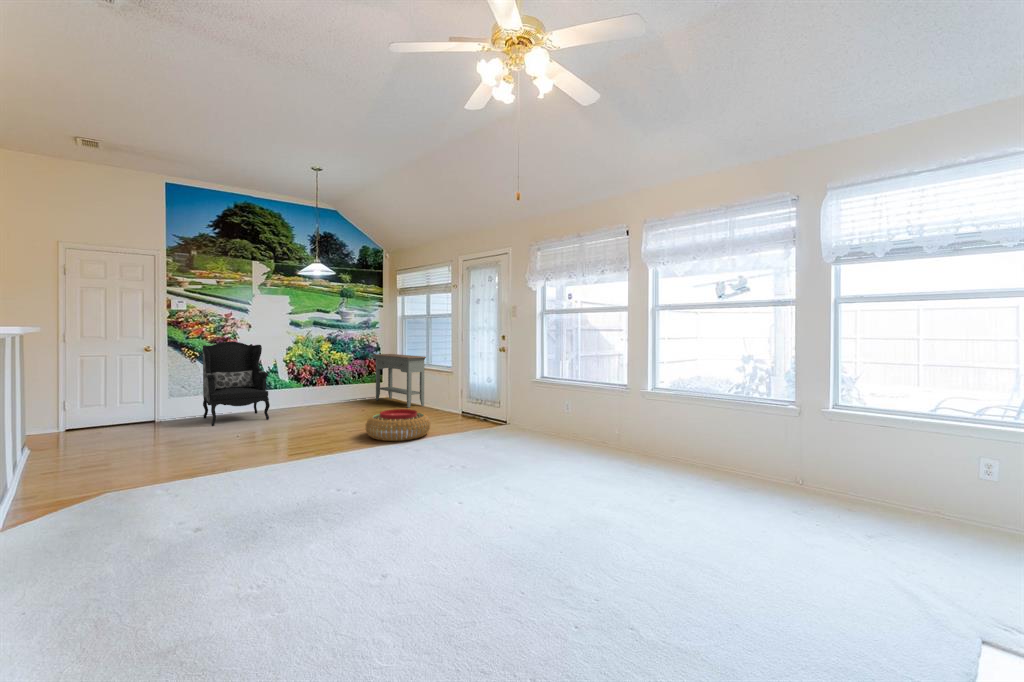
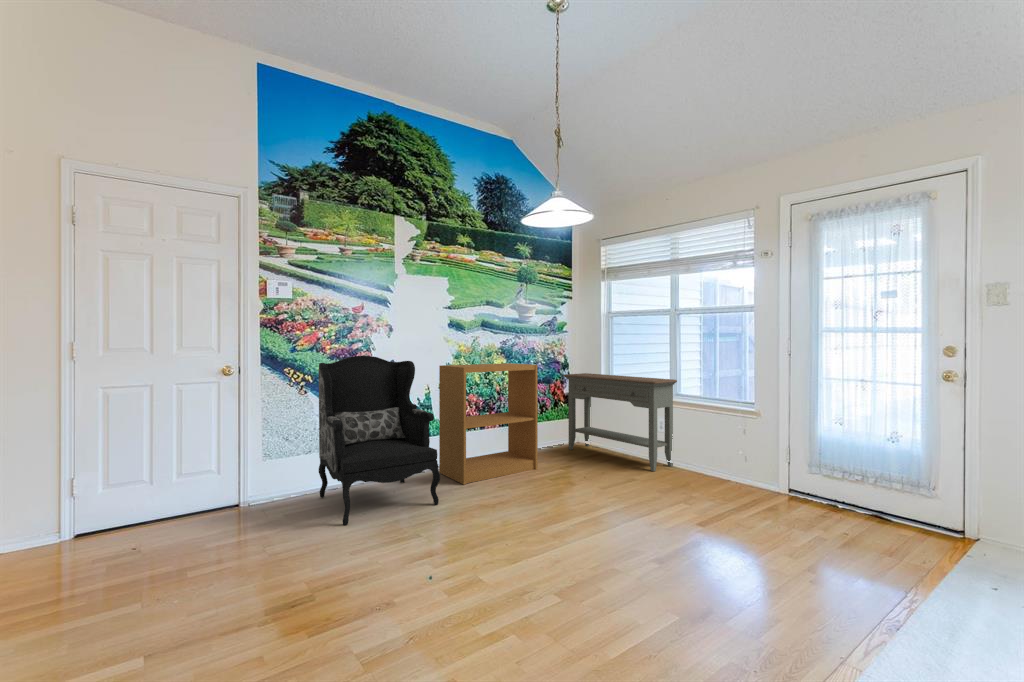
bookshelf: none [282,347,343,413] -> present [439,363,538,485]
pouf: present [366,409,431,441] -> none [713,513,899,625]

